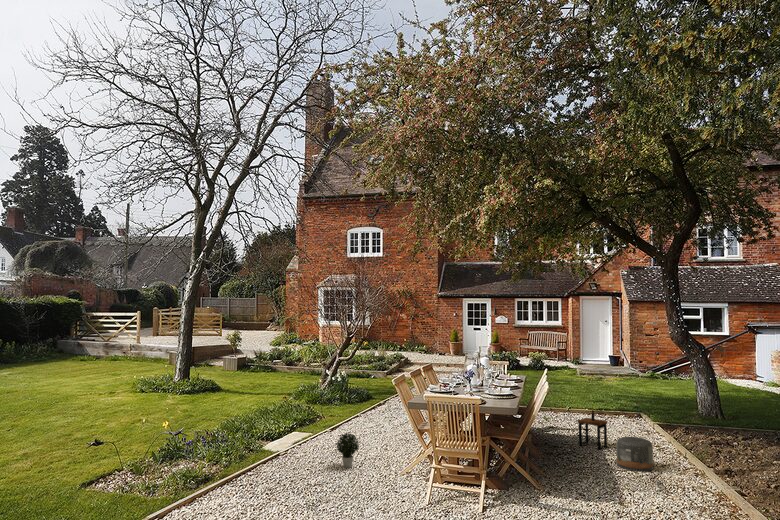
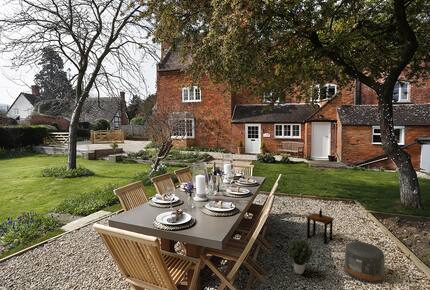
potted plant: present [336,433,359,468] -> present [287,239,312,274]

